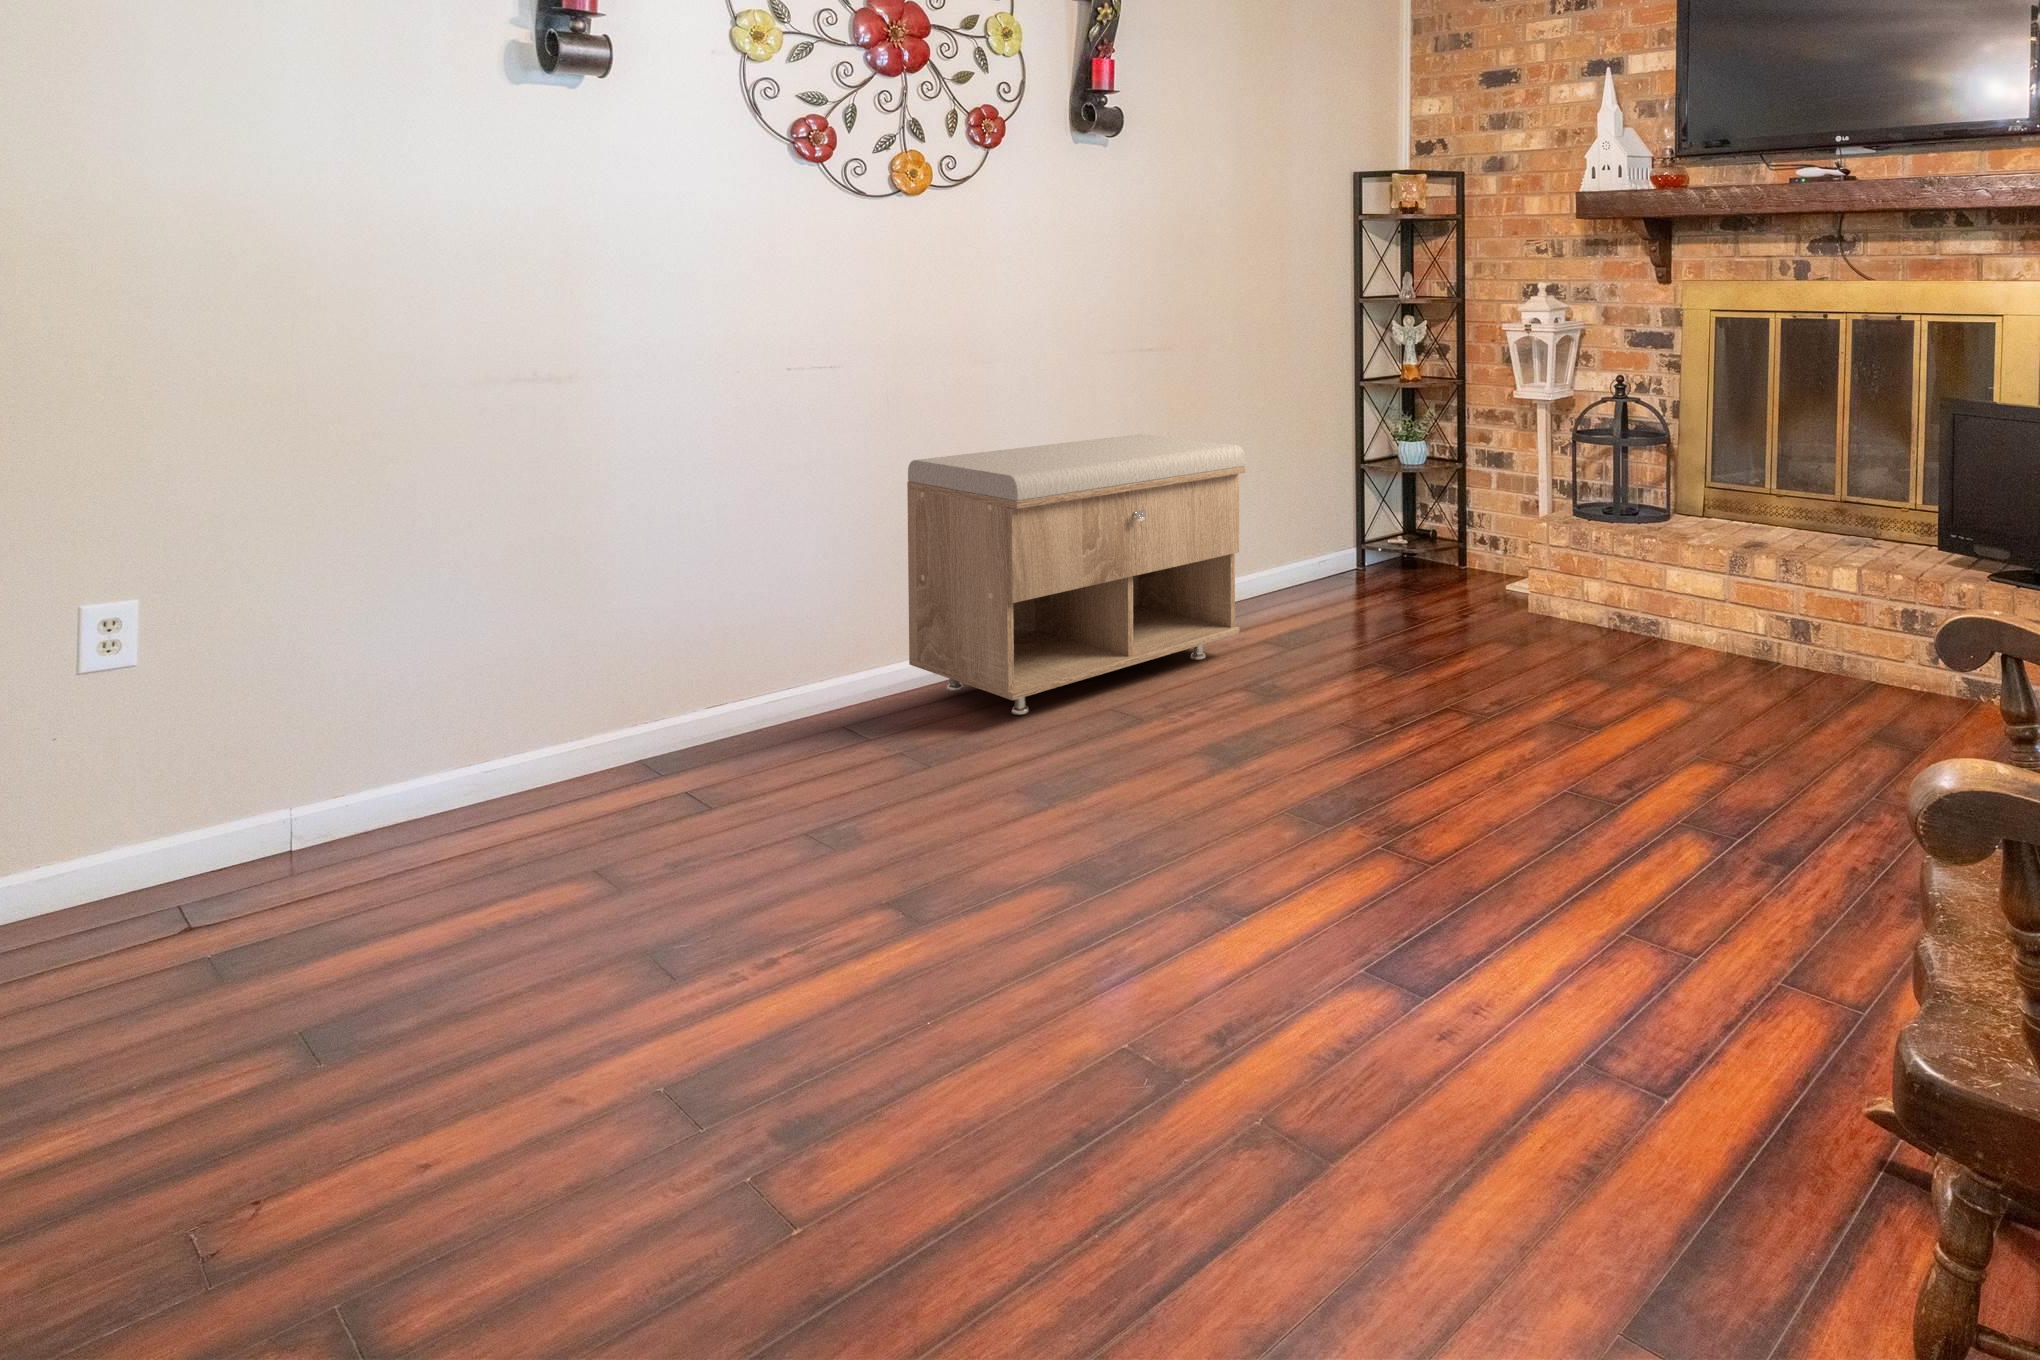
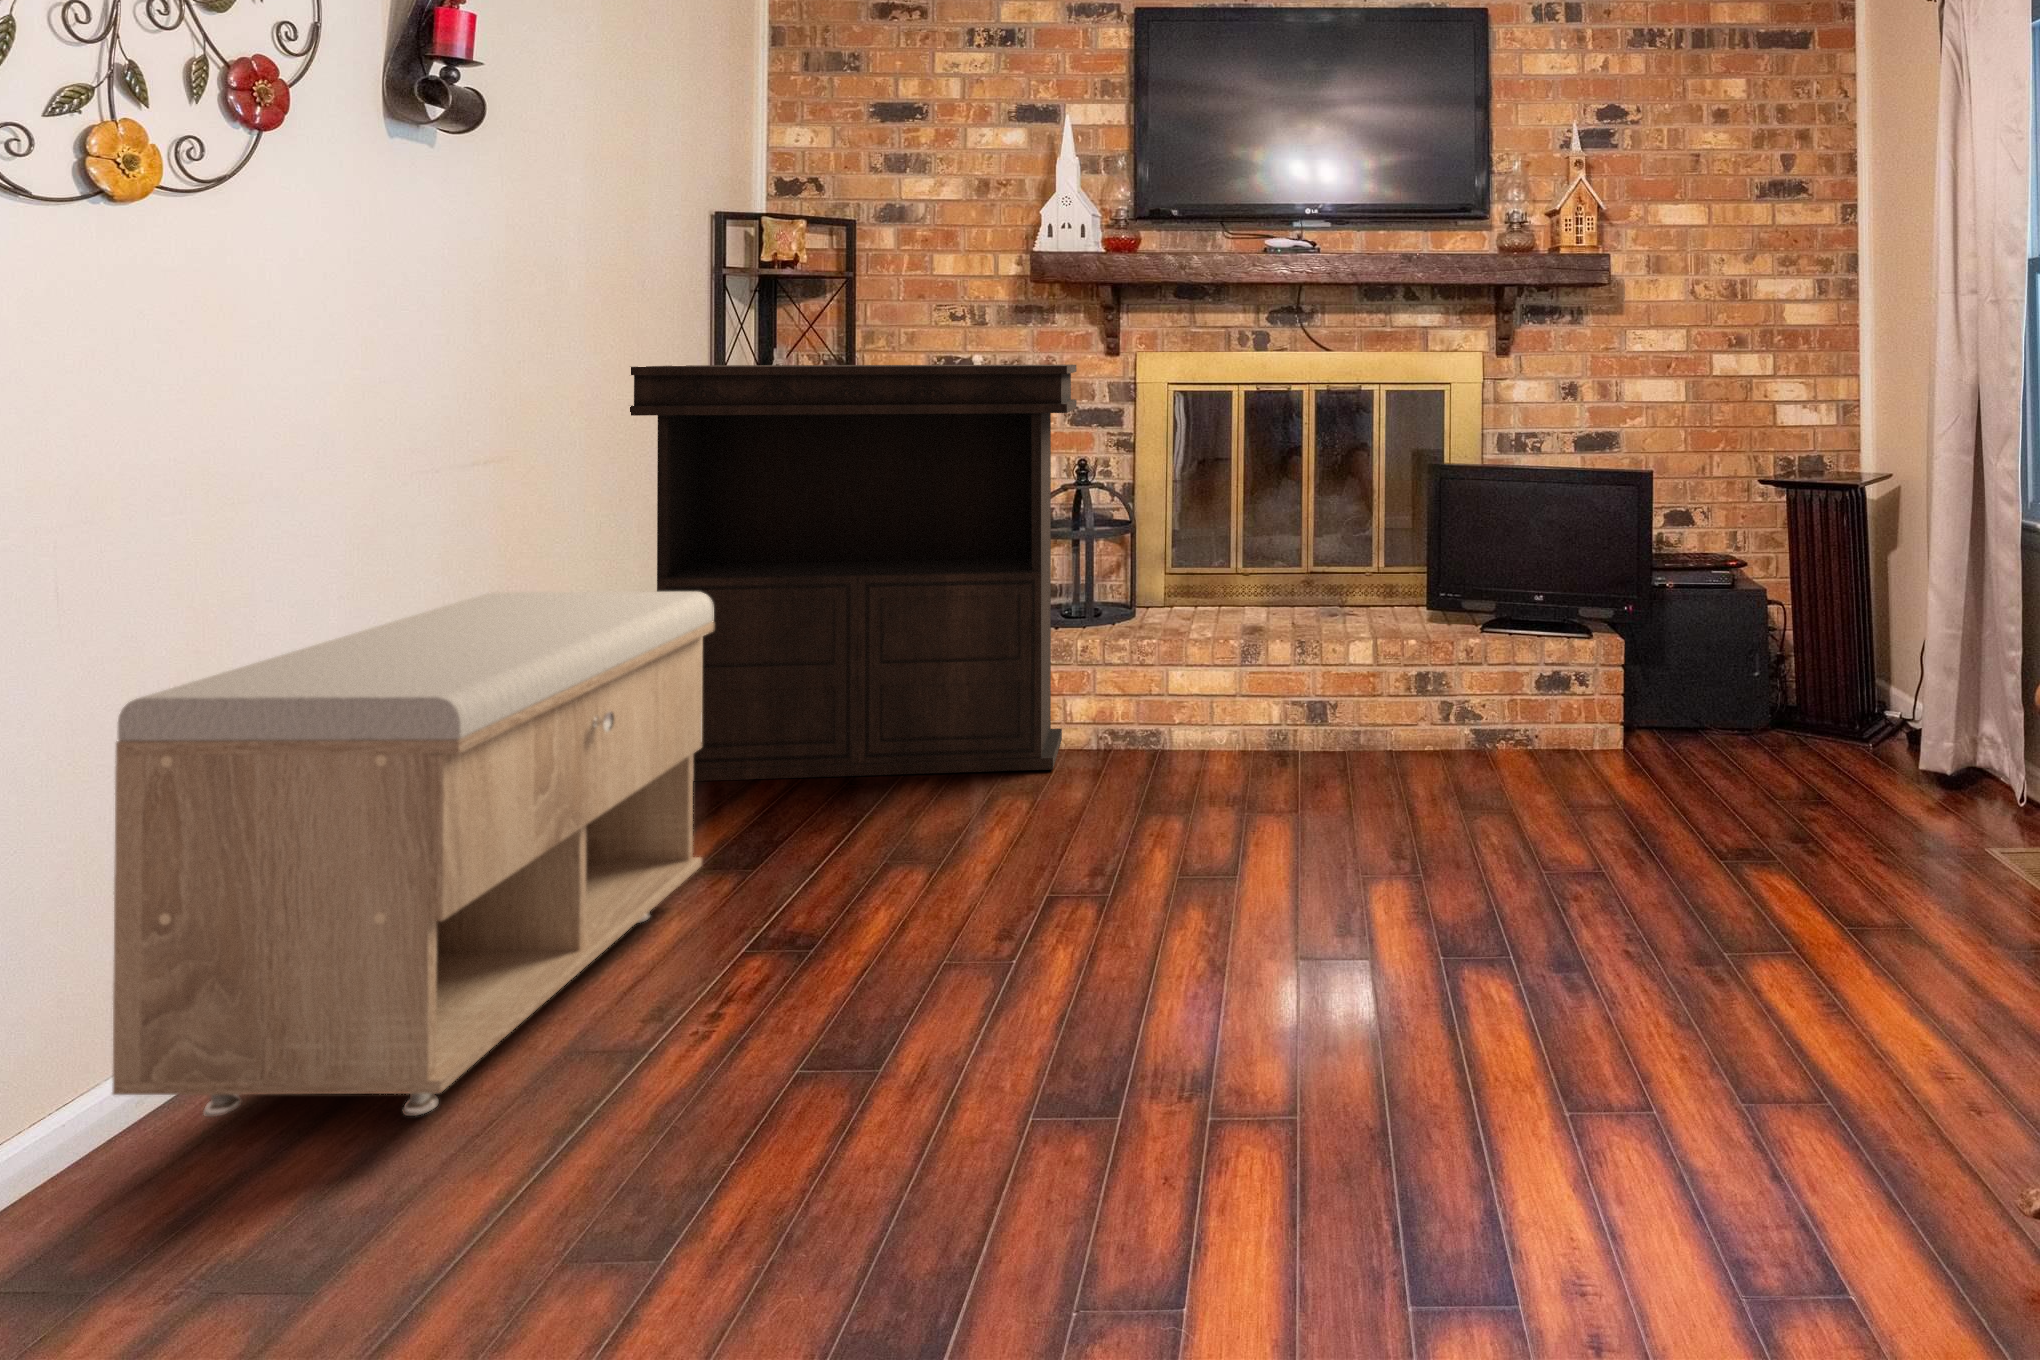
console table: none [1267,290,1598,633] -> present [630,365,1076,781]

